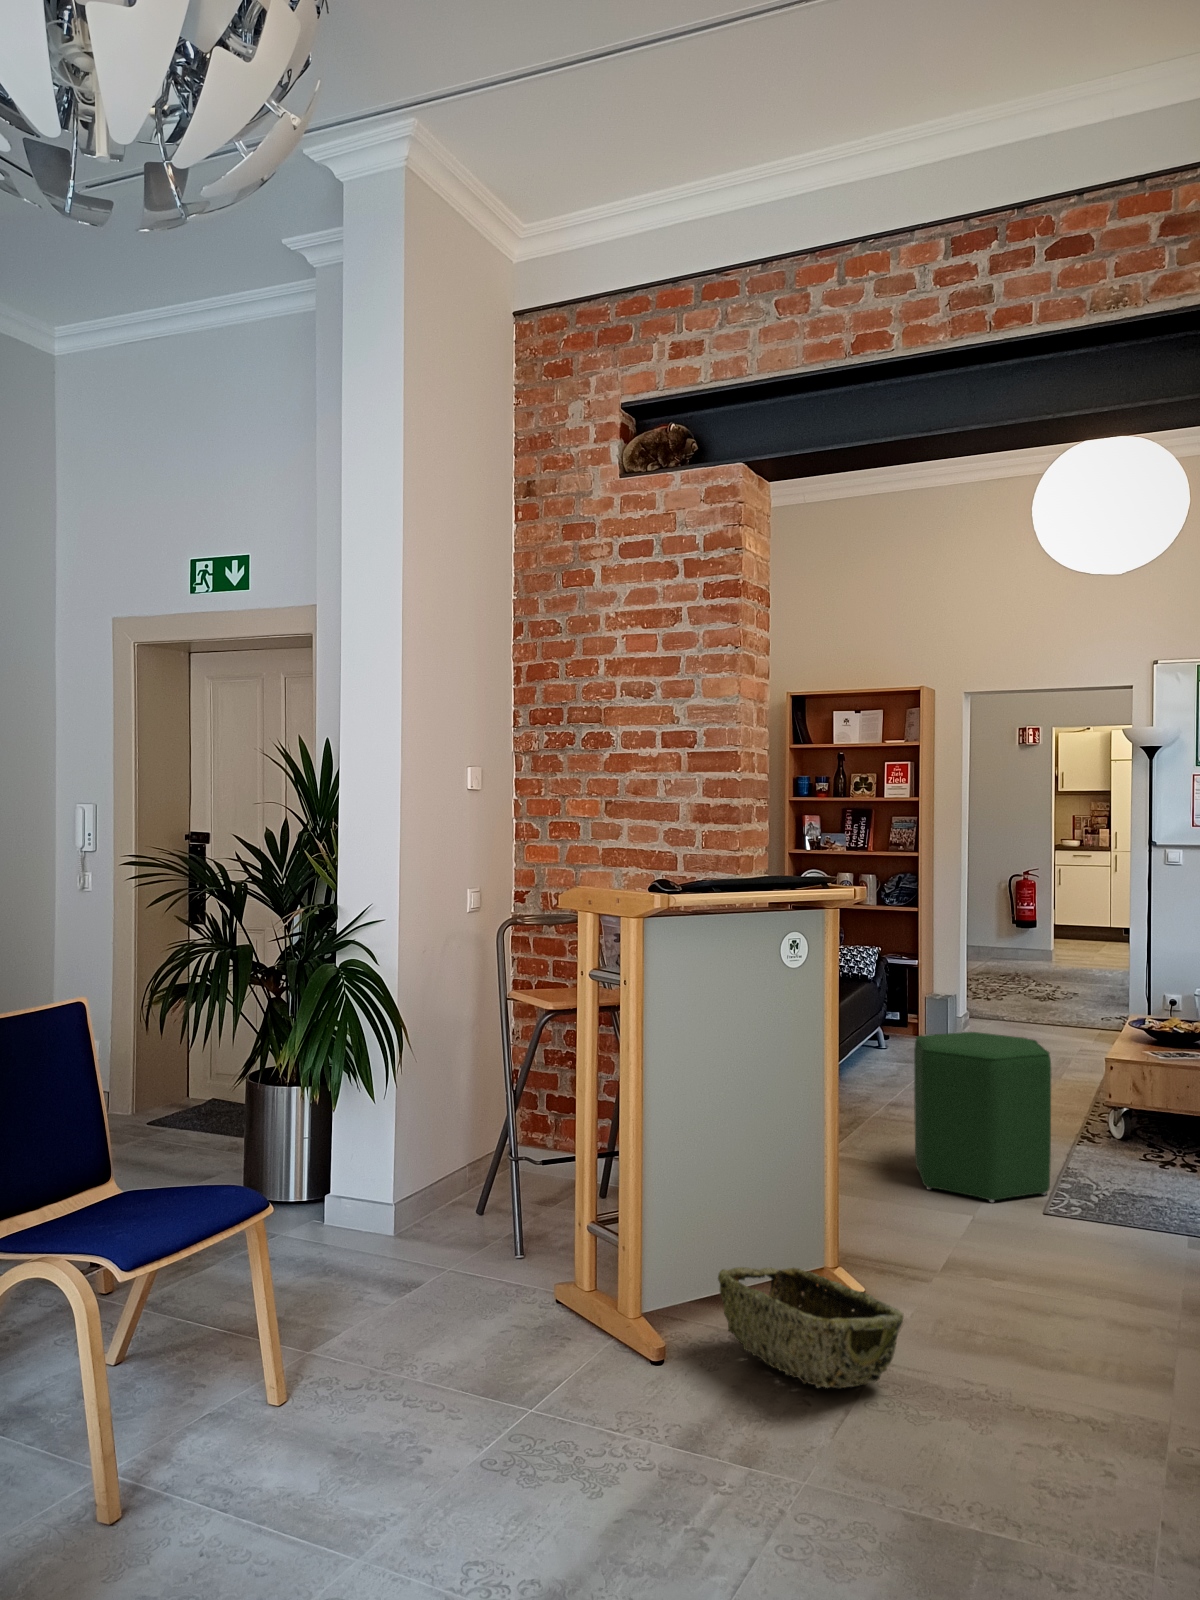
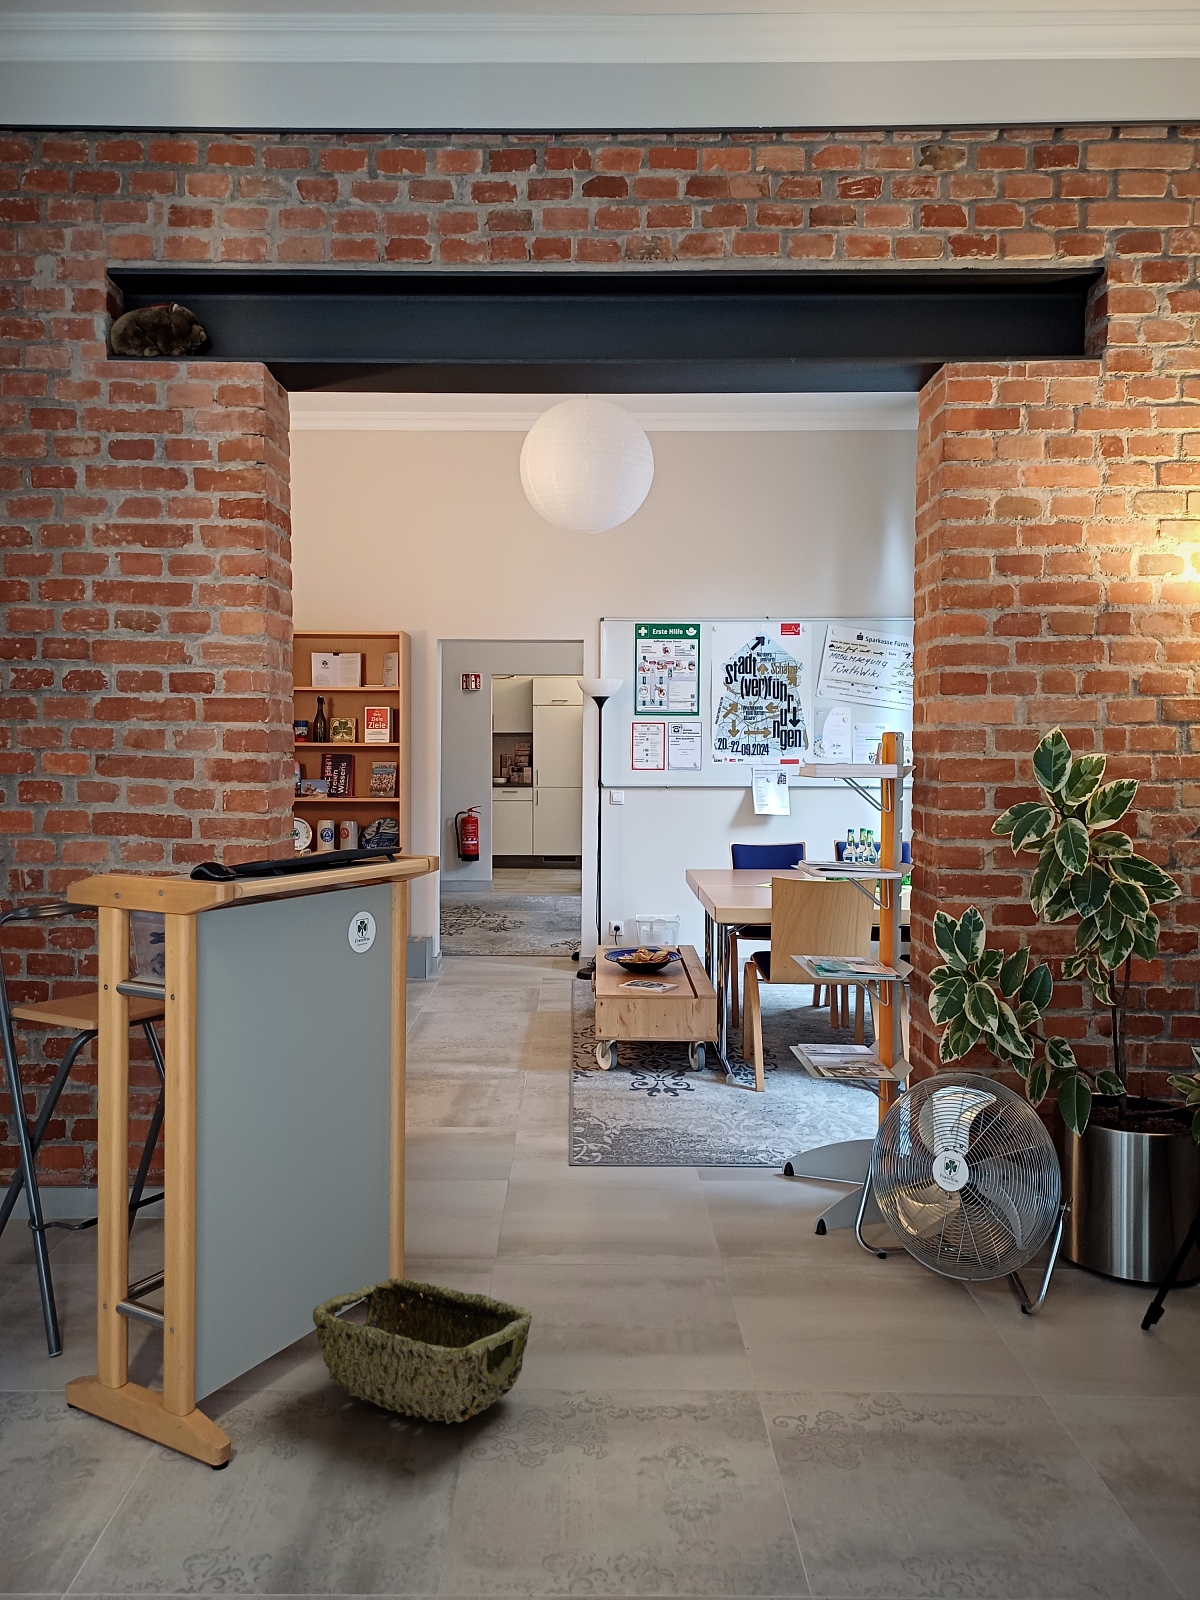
ottoman: present [914,1032,1051,1203] -> none [449,976,582,1143]

